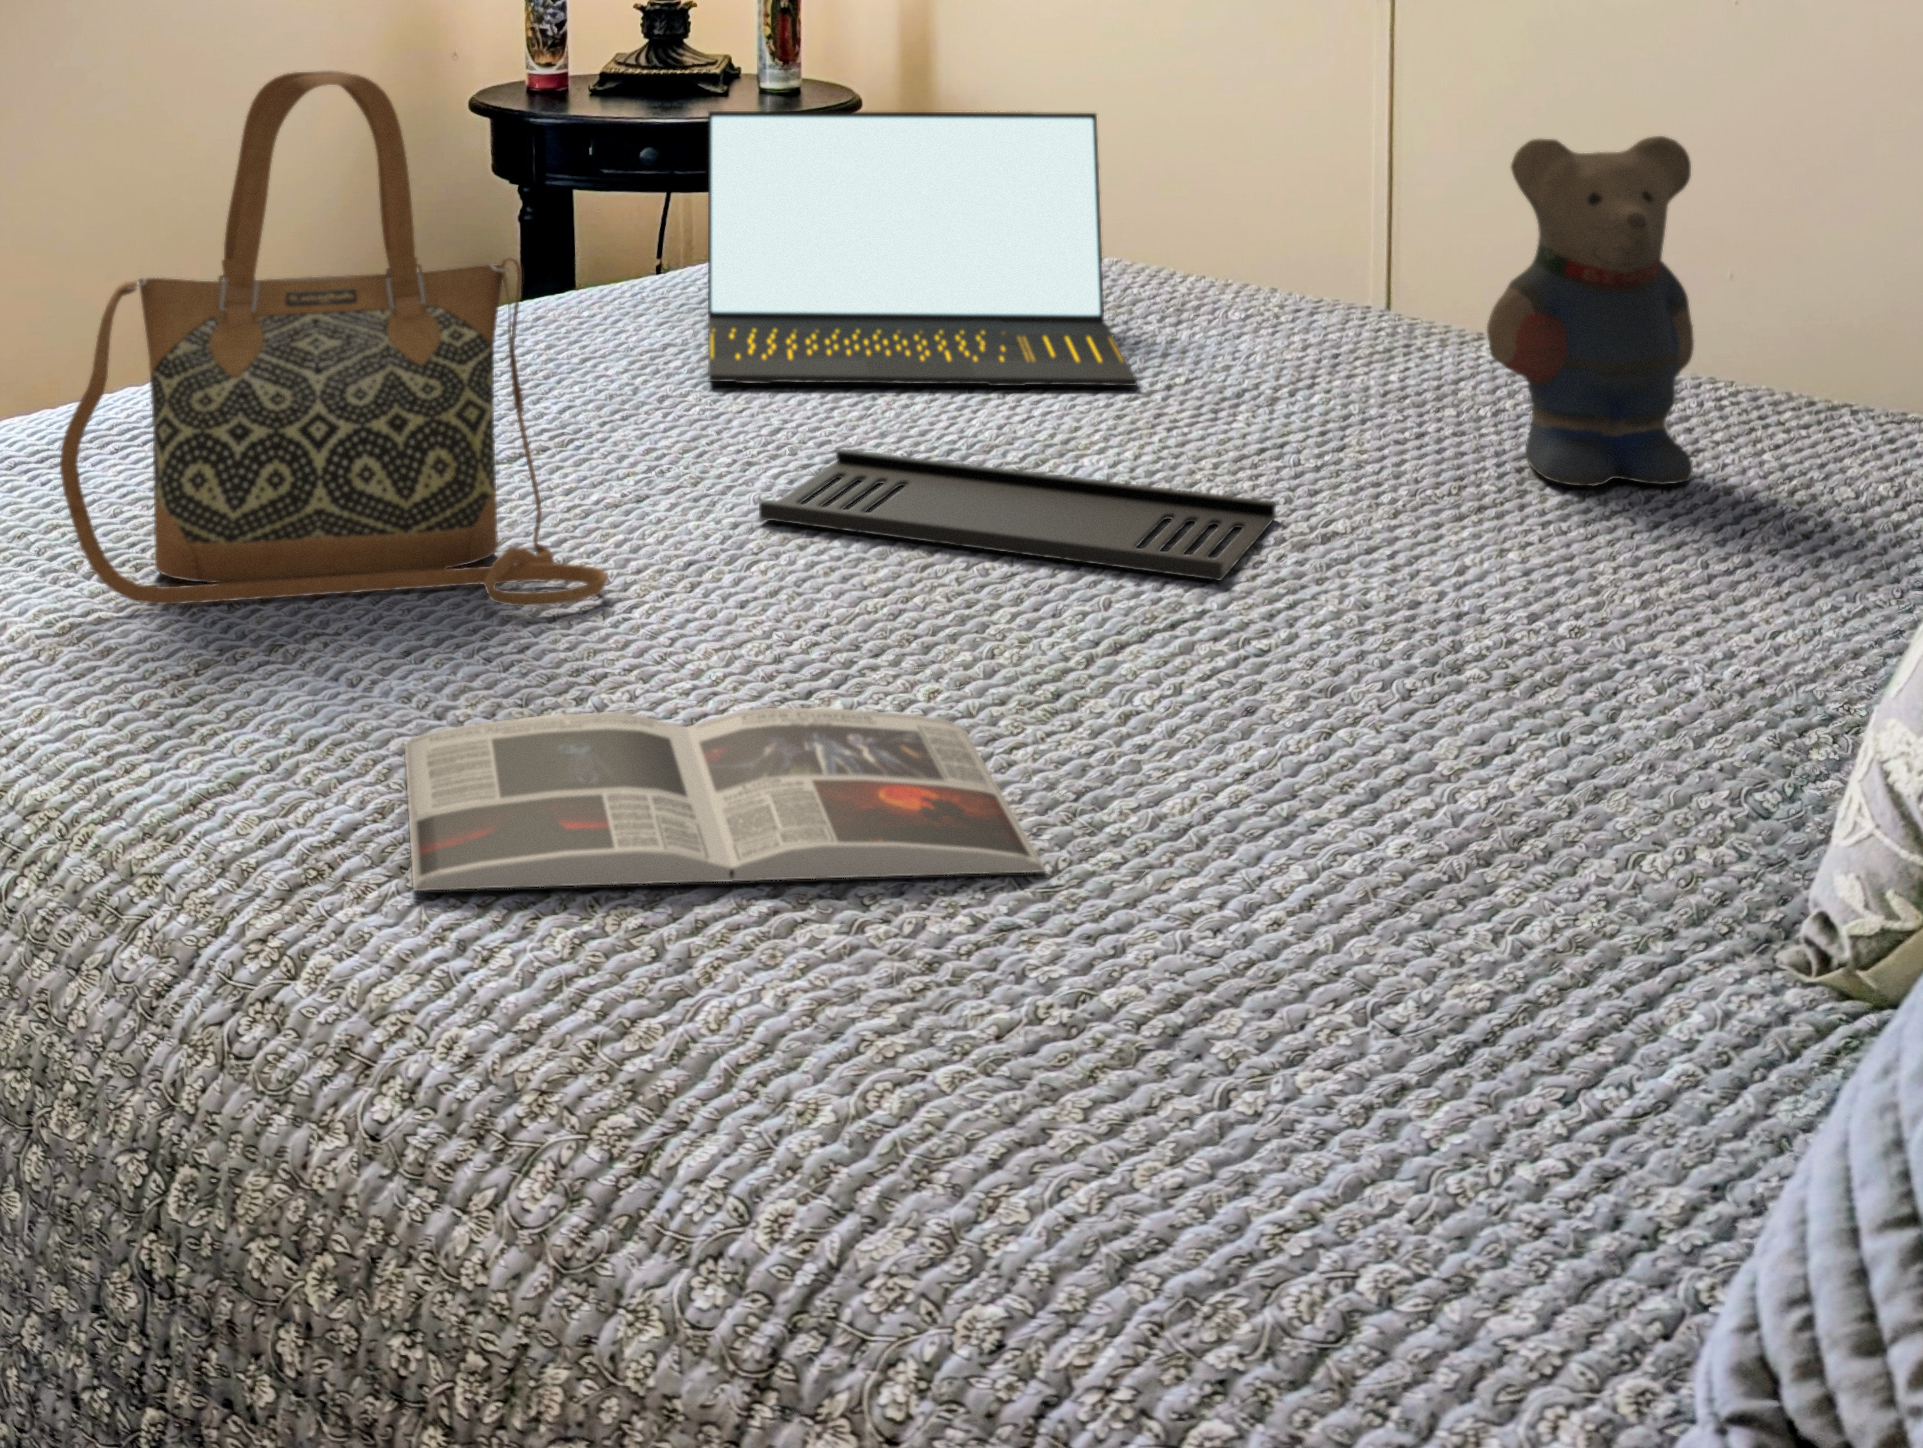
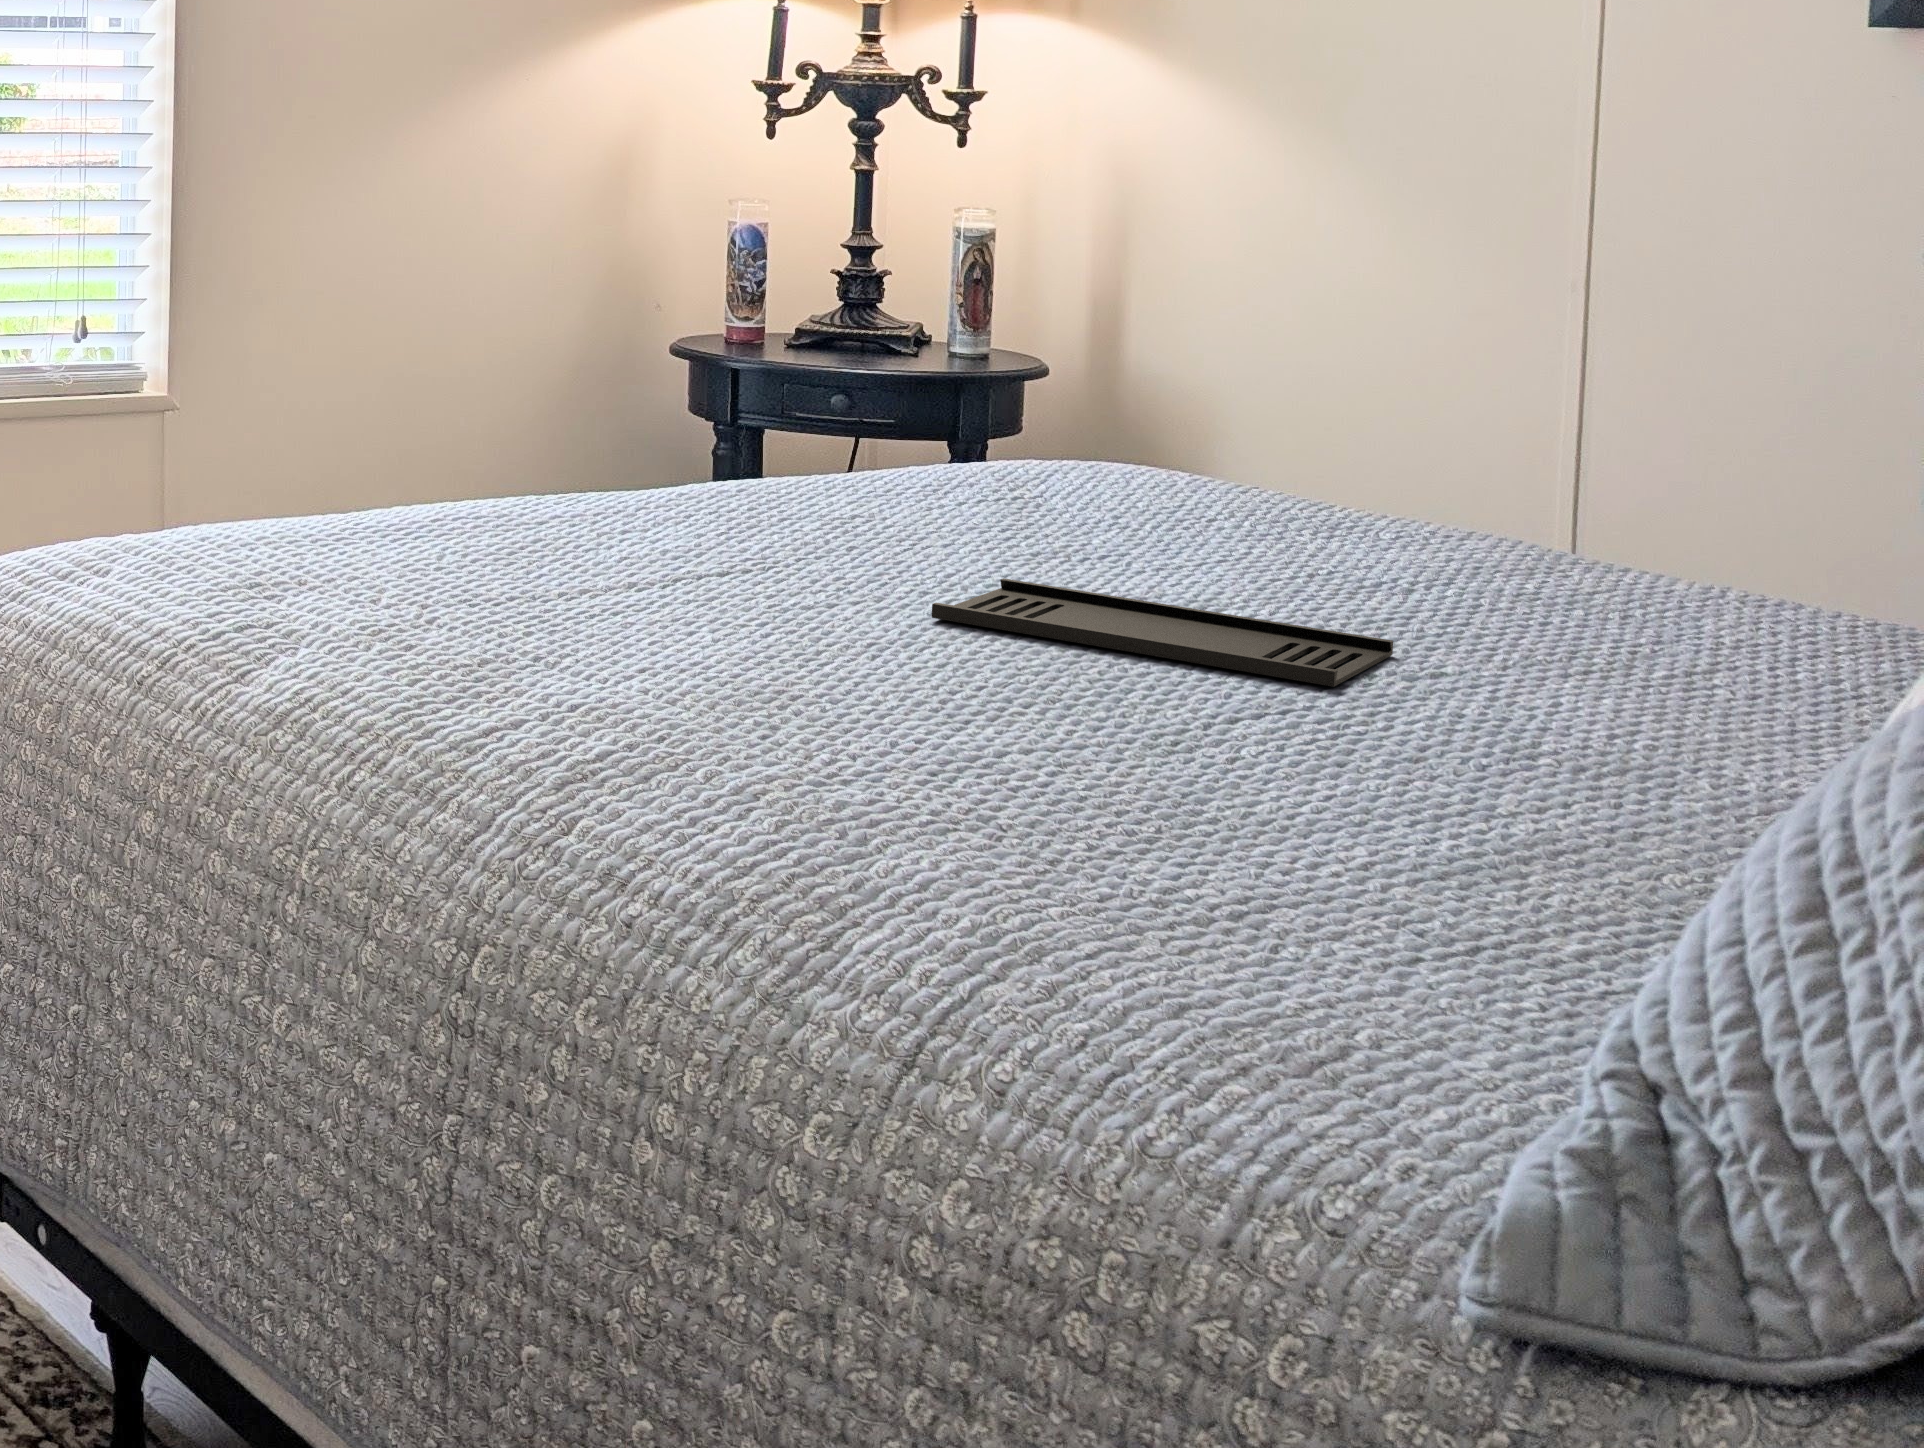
handbag: present [60,71,608,606] -> none [374,231,805,651]
laptop: present [708,111,1137,386] -> none [892,319,1280,563]
teddy bear: present [1487,136,1694,486] -> none [1604,356,1816,663]
magazine: present [404,708,1046,891] -> none [643,705,1154,831]

